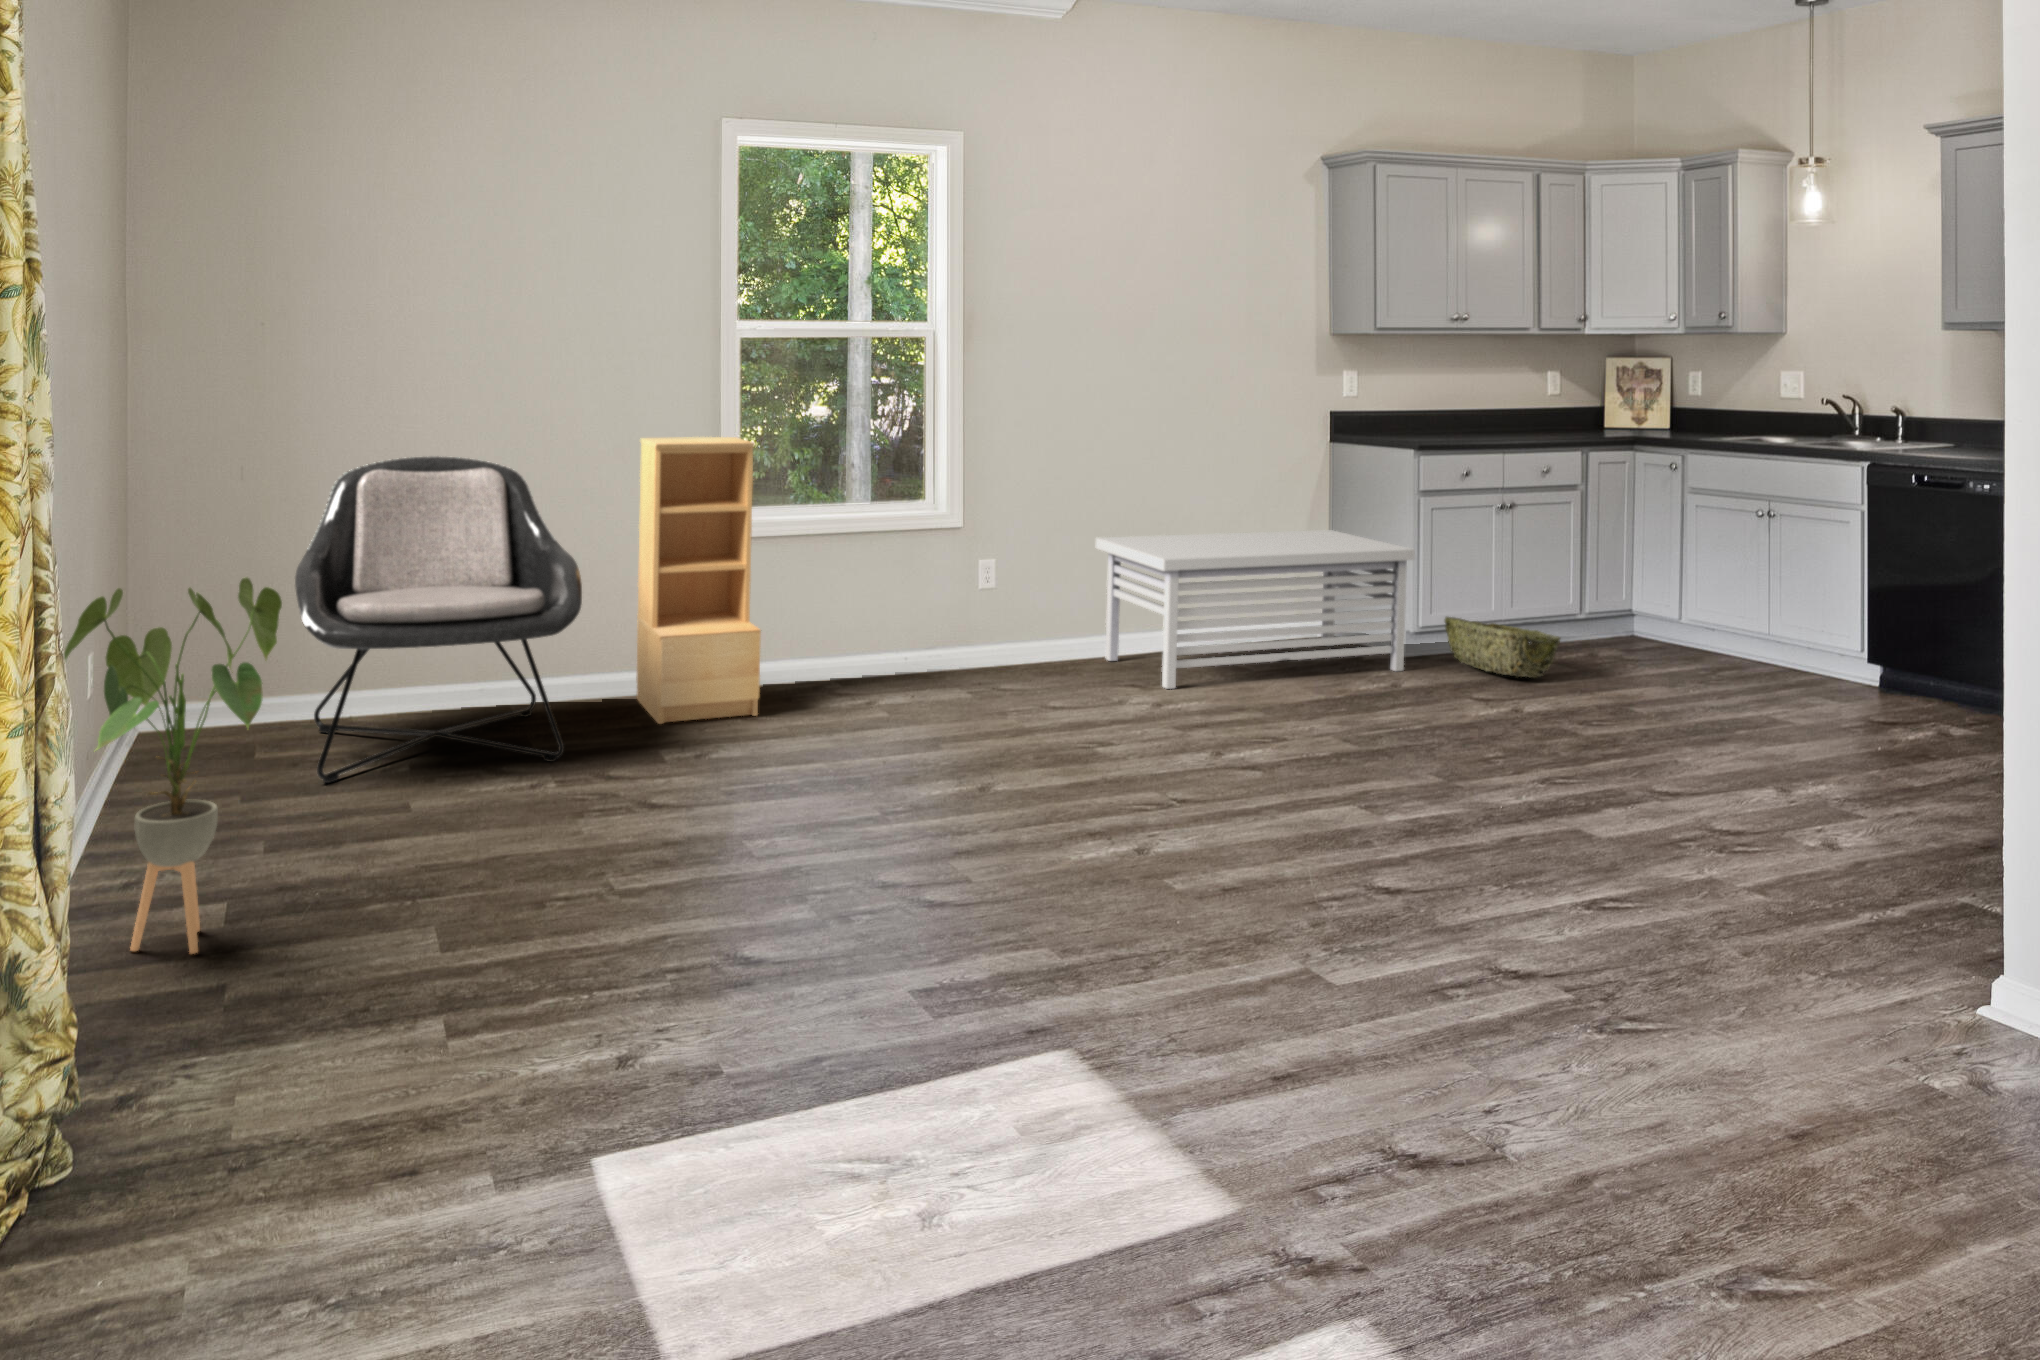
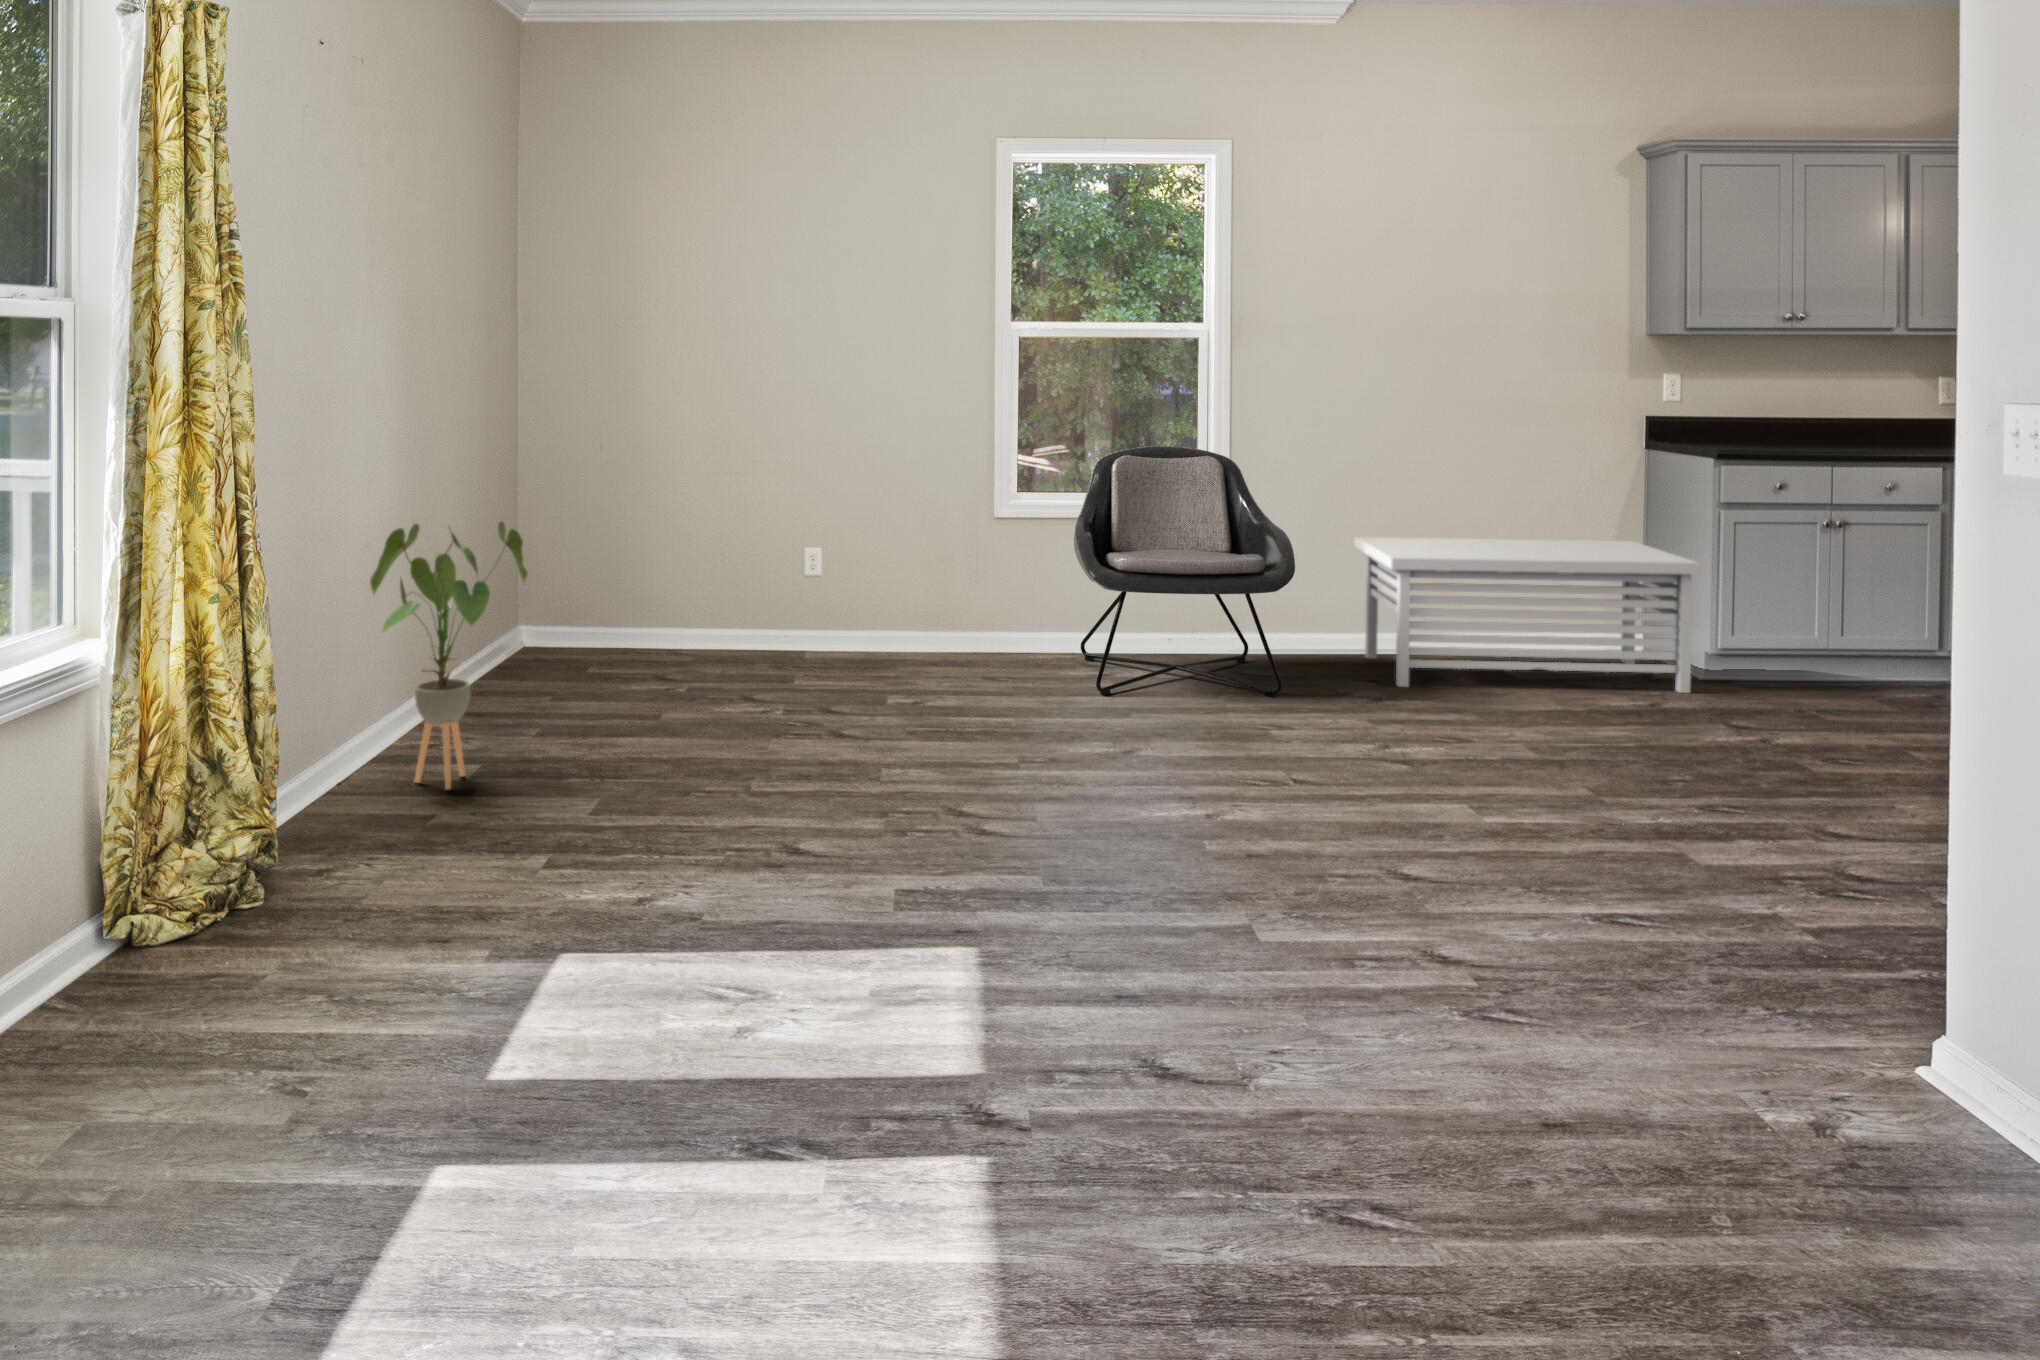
bookshelf: present [636,437,761,724] -> none [908,432,996,675]
lounge chair: present [295,456,582,783] -> present [1074,446,1295,697]
woven basket: present [1445,617,1560,678] -> none [1747,639,1881,714]

